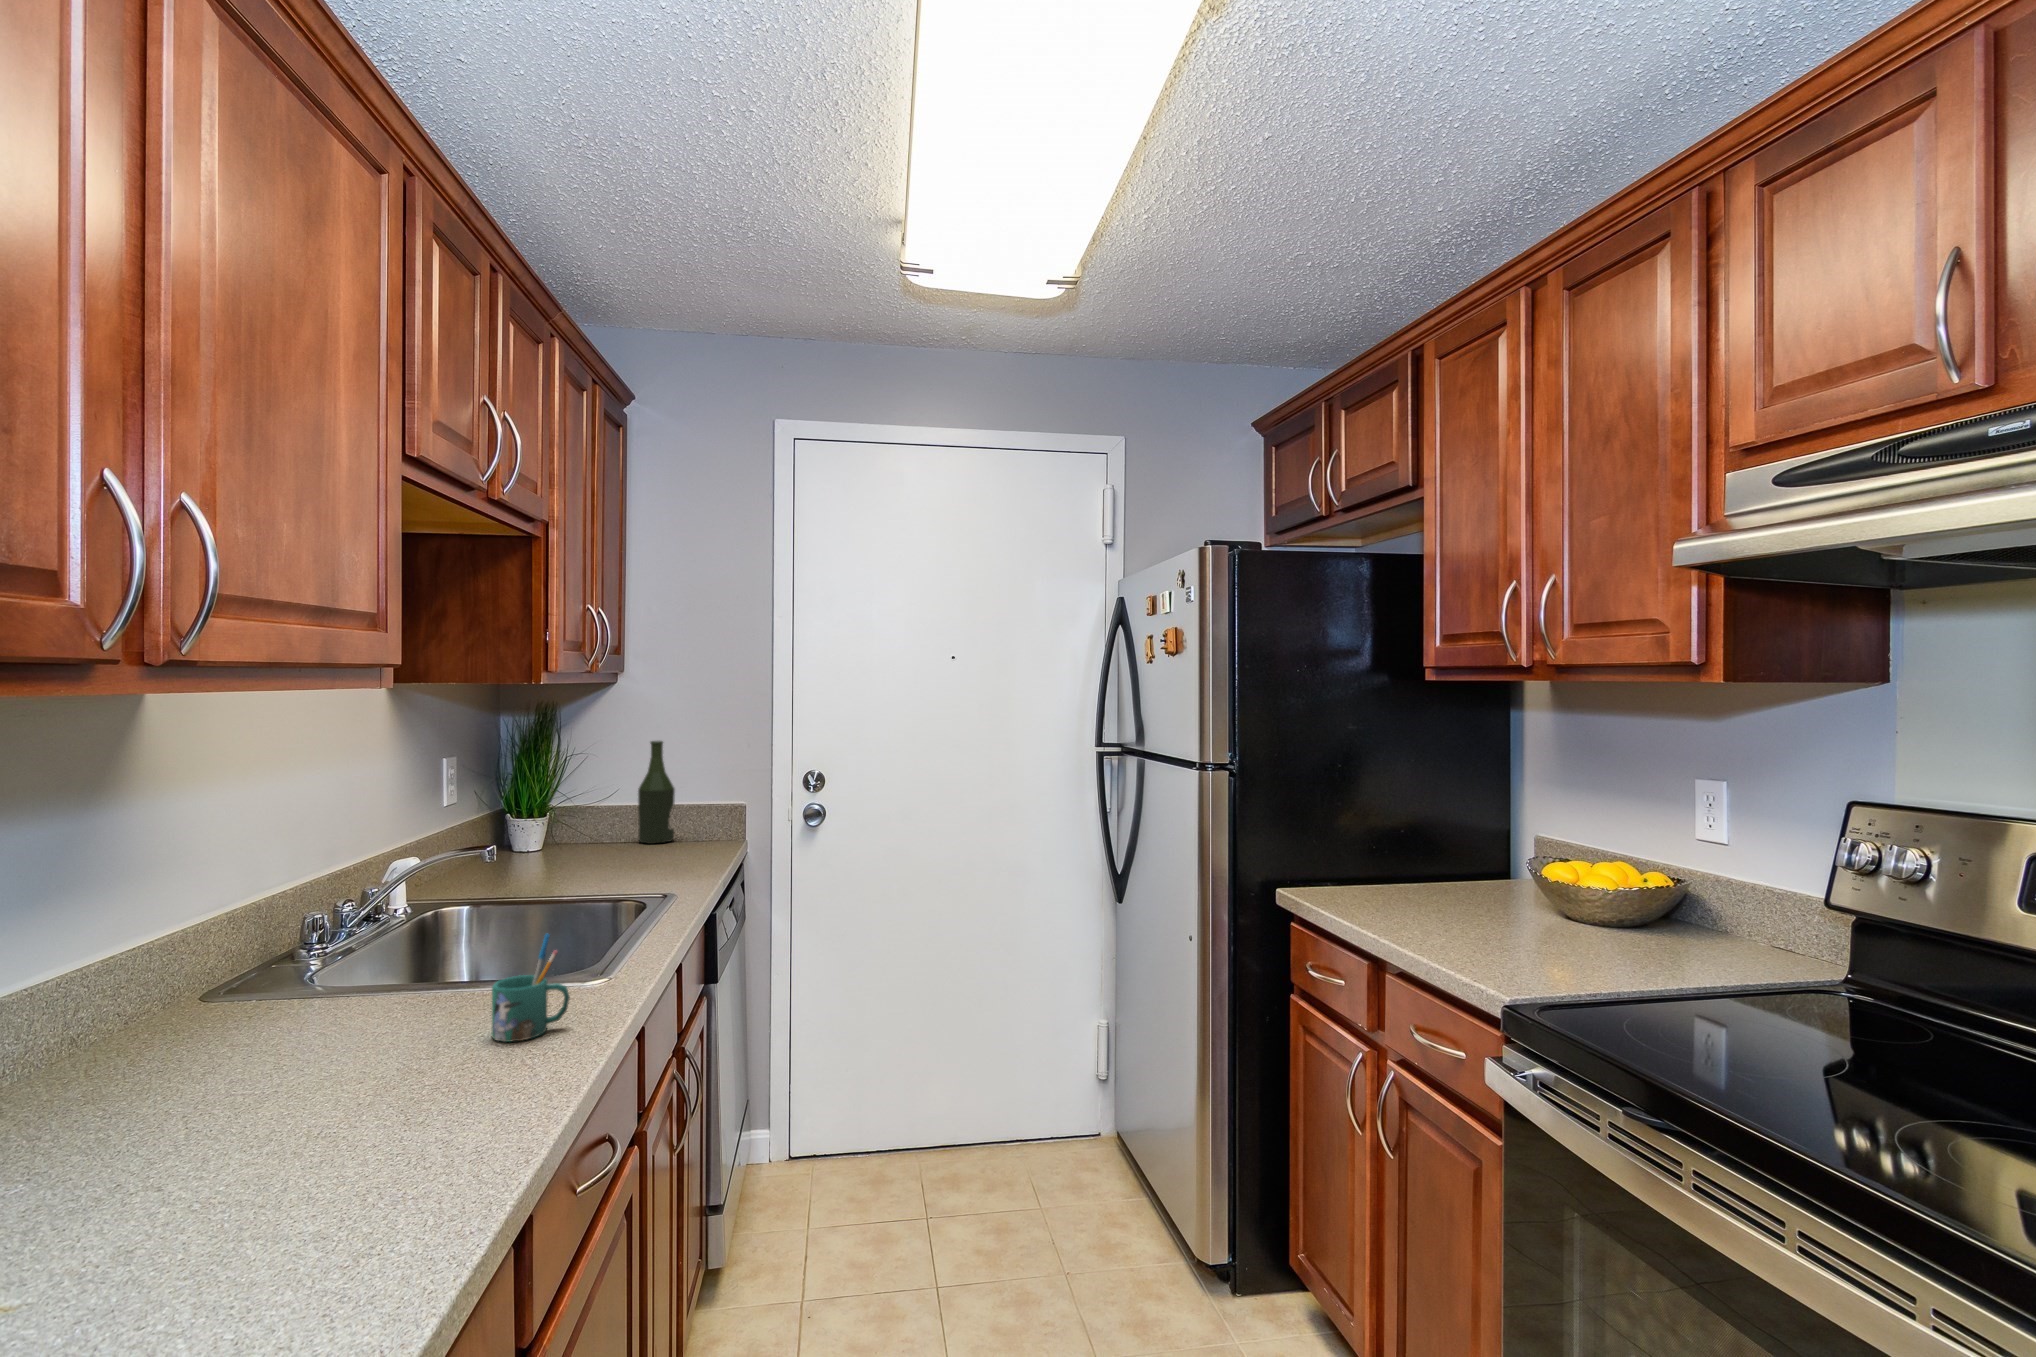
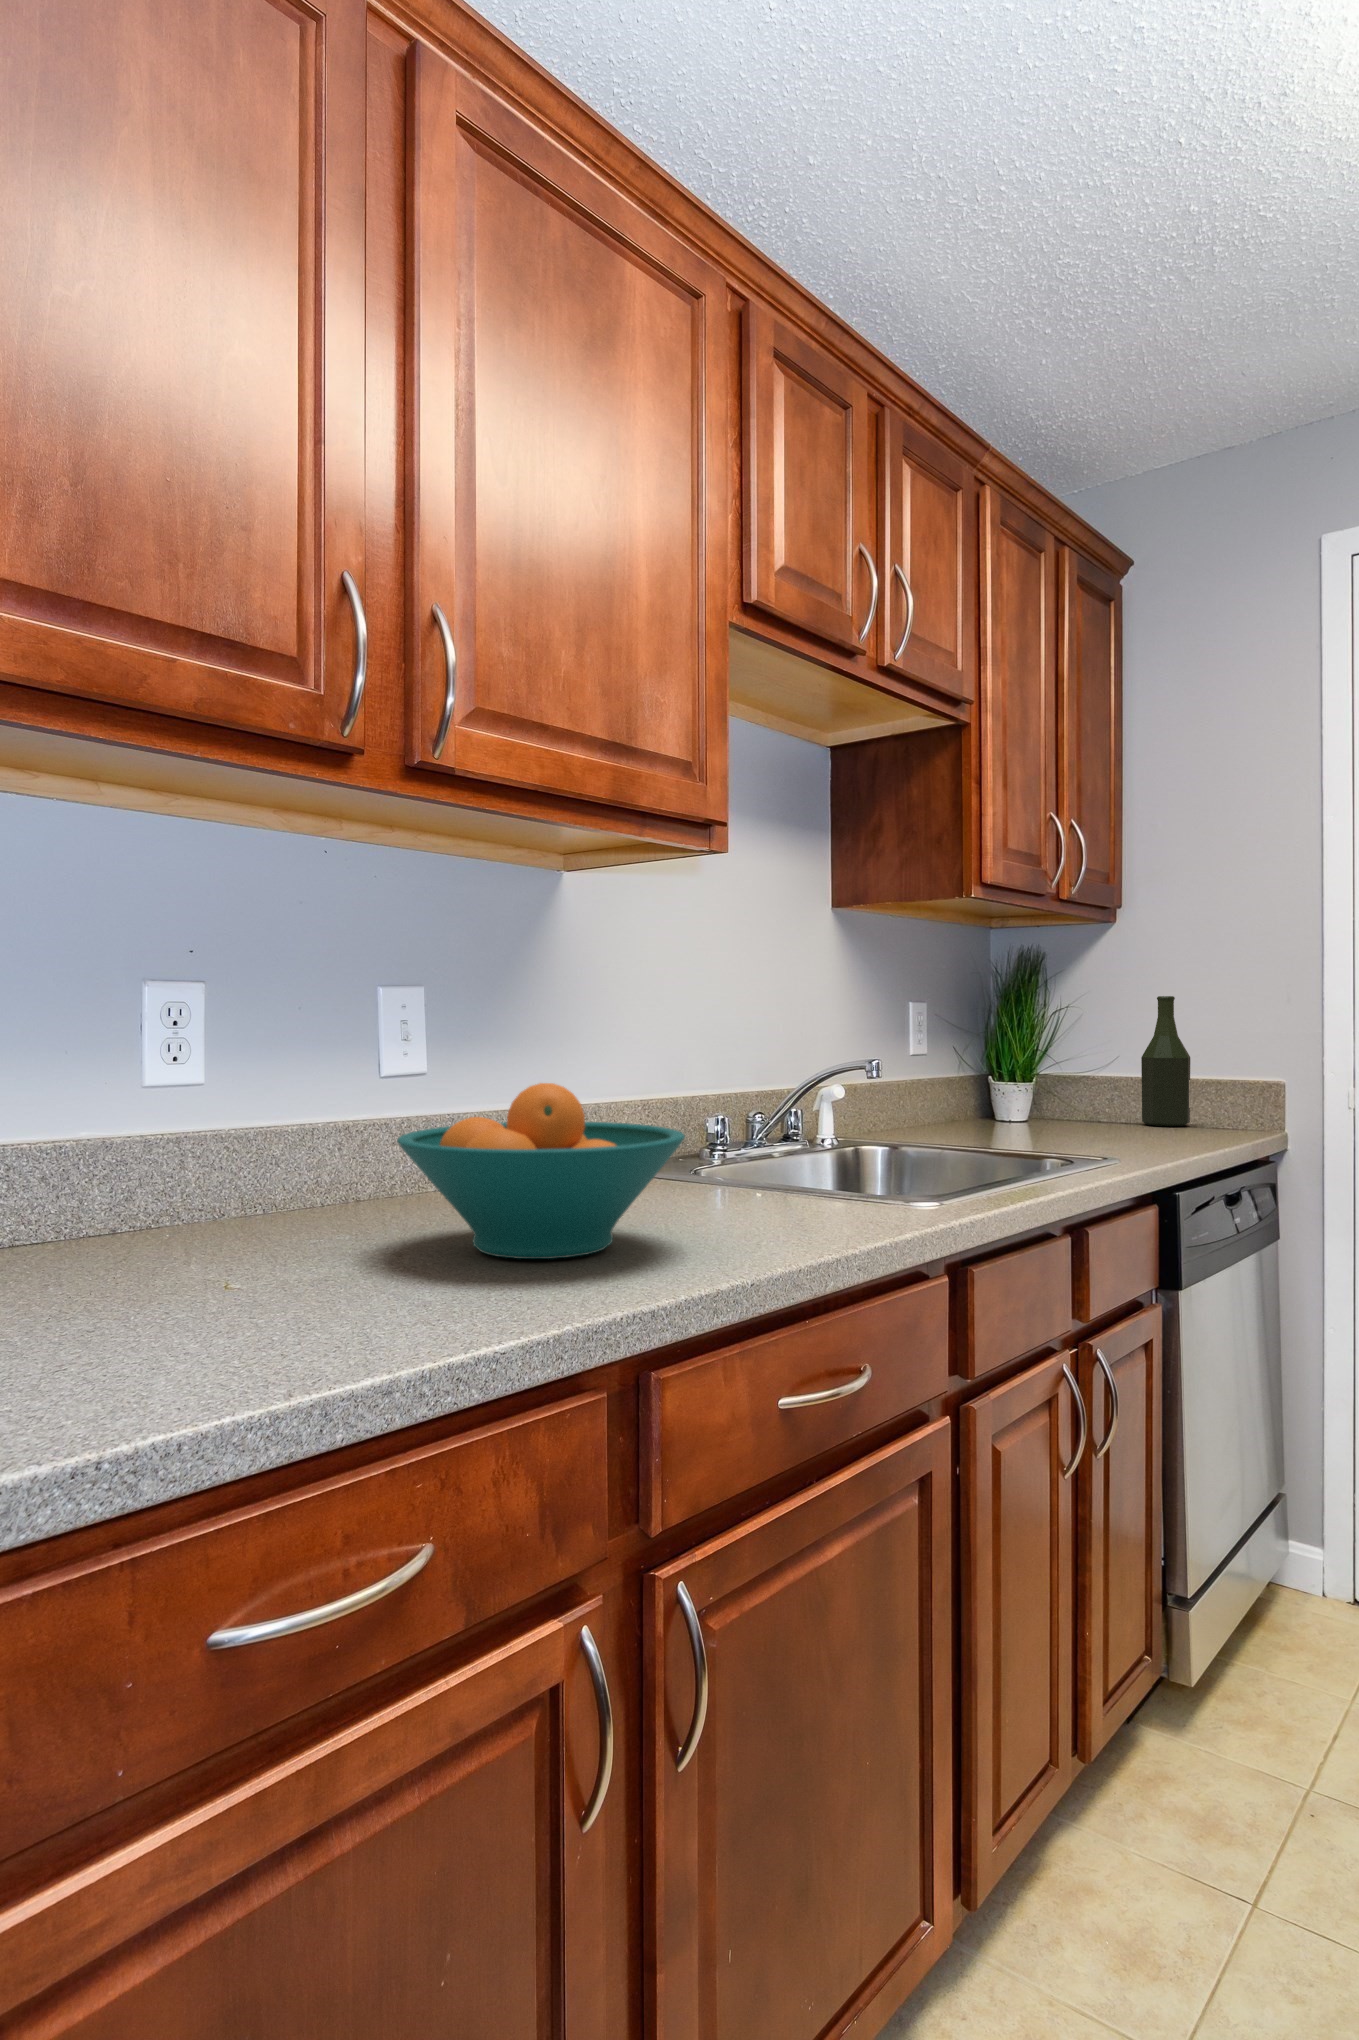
mug: present [492,934,570,1042] -> none [767,1116,848,1231]
fruit bowl: none [131,967,470,1156] -> present [397,1083,685,1259]

